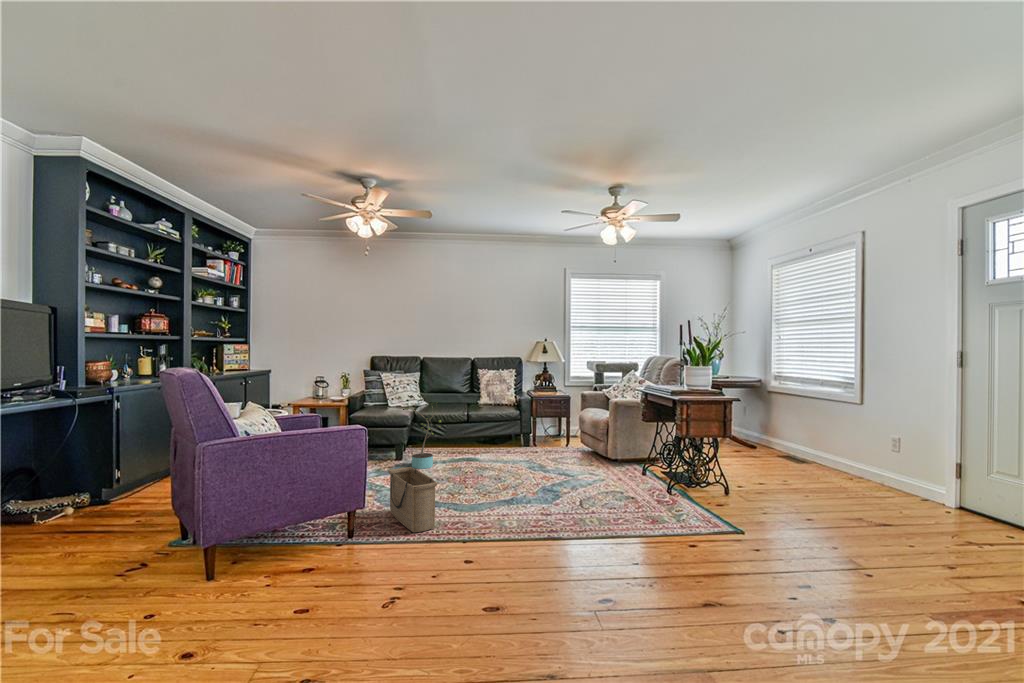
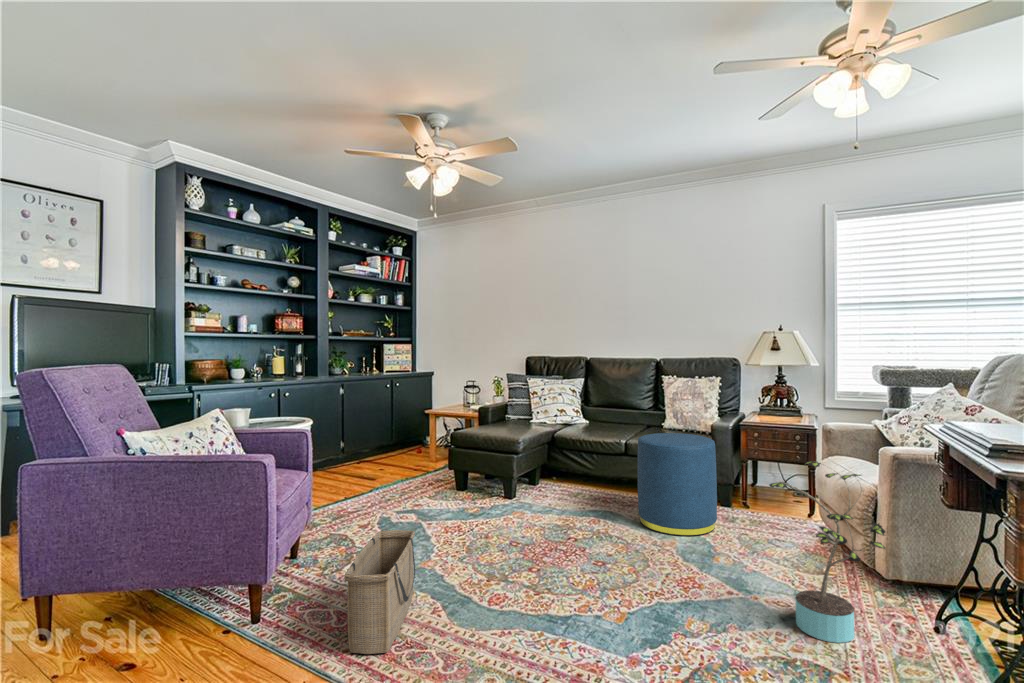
potted plant: present [403,399,443,469] -> present [769,461,886,643]
ottoman: none [488,404,533,462] -> present [637,433,717,536]

